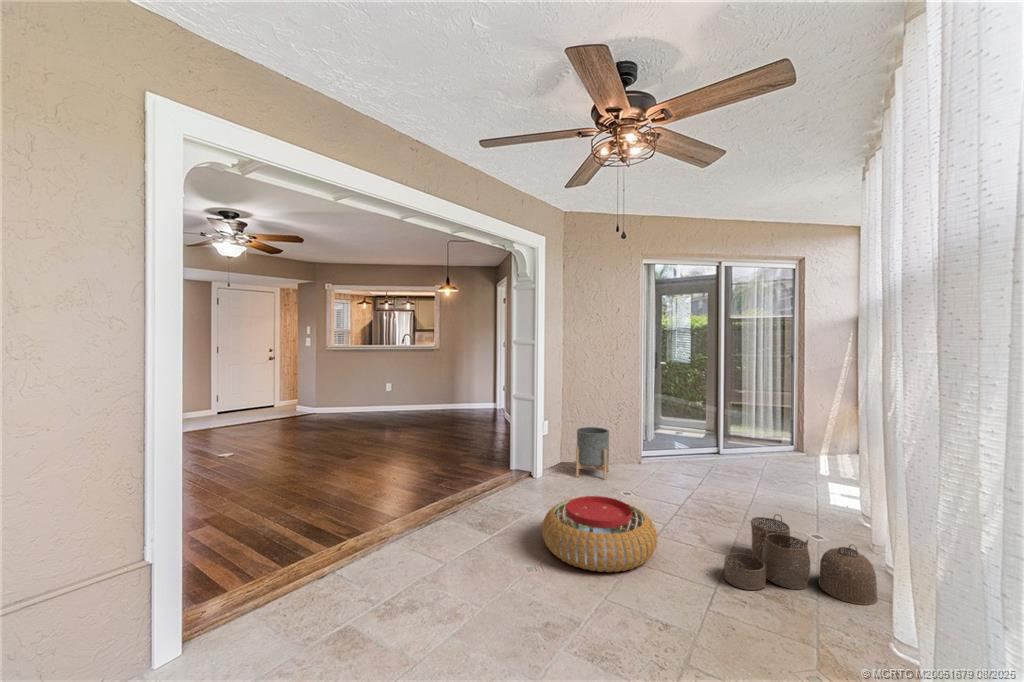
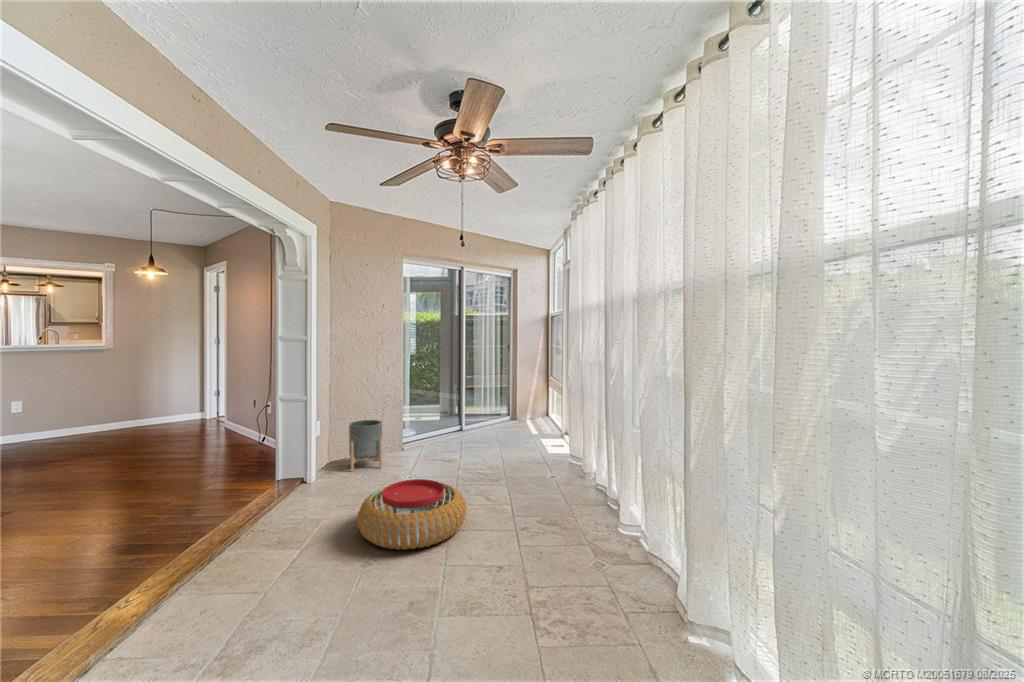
woven basket: present [724,514,878,605] -> none [518,463,603,522]

